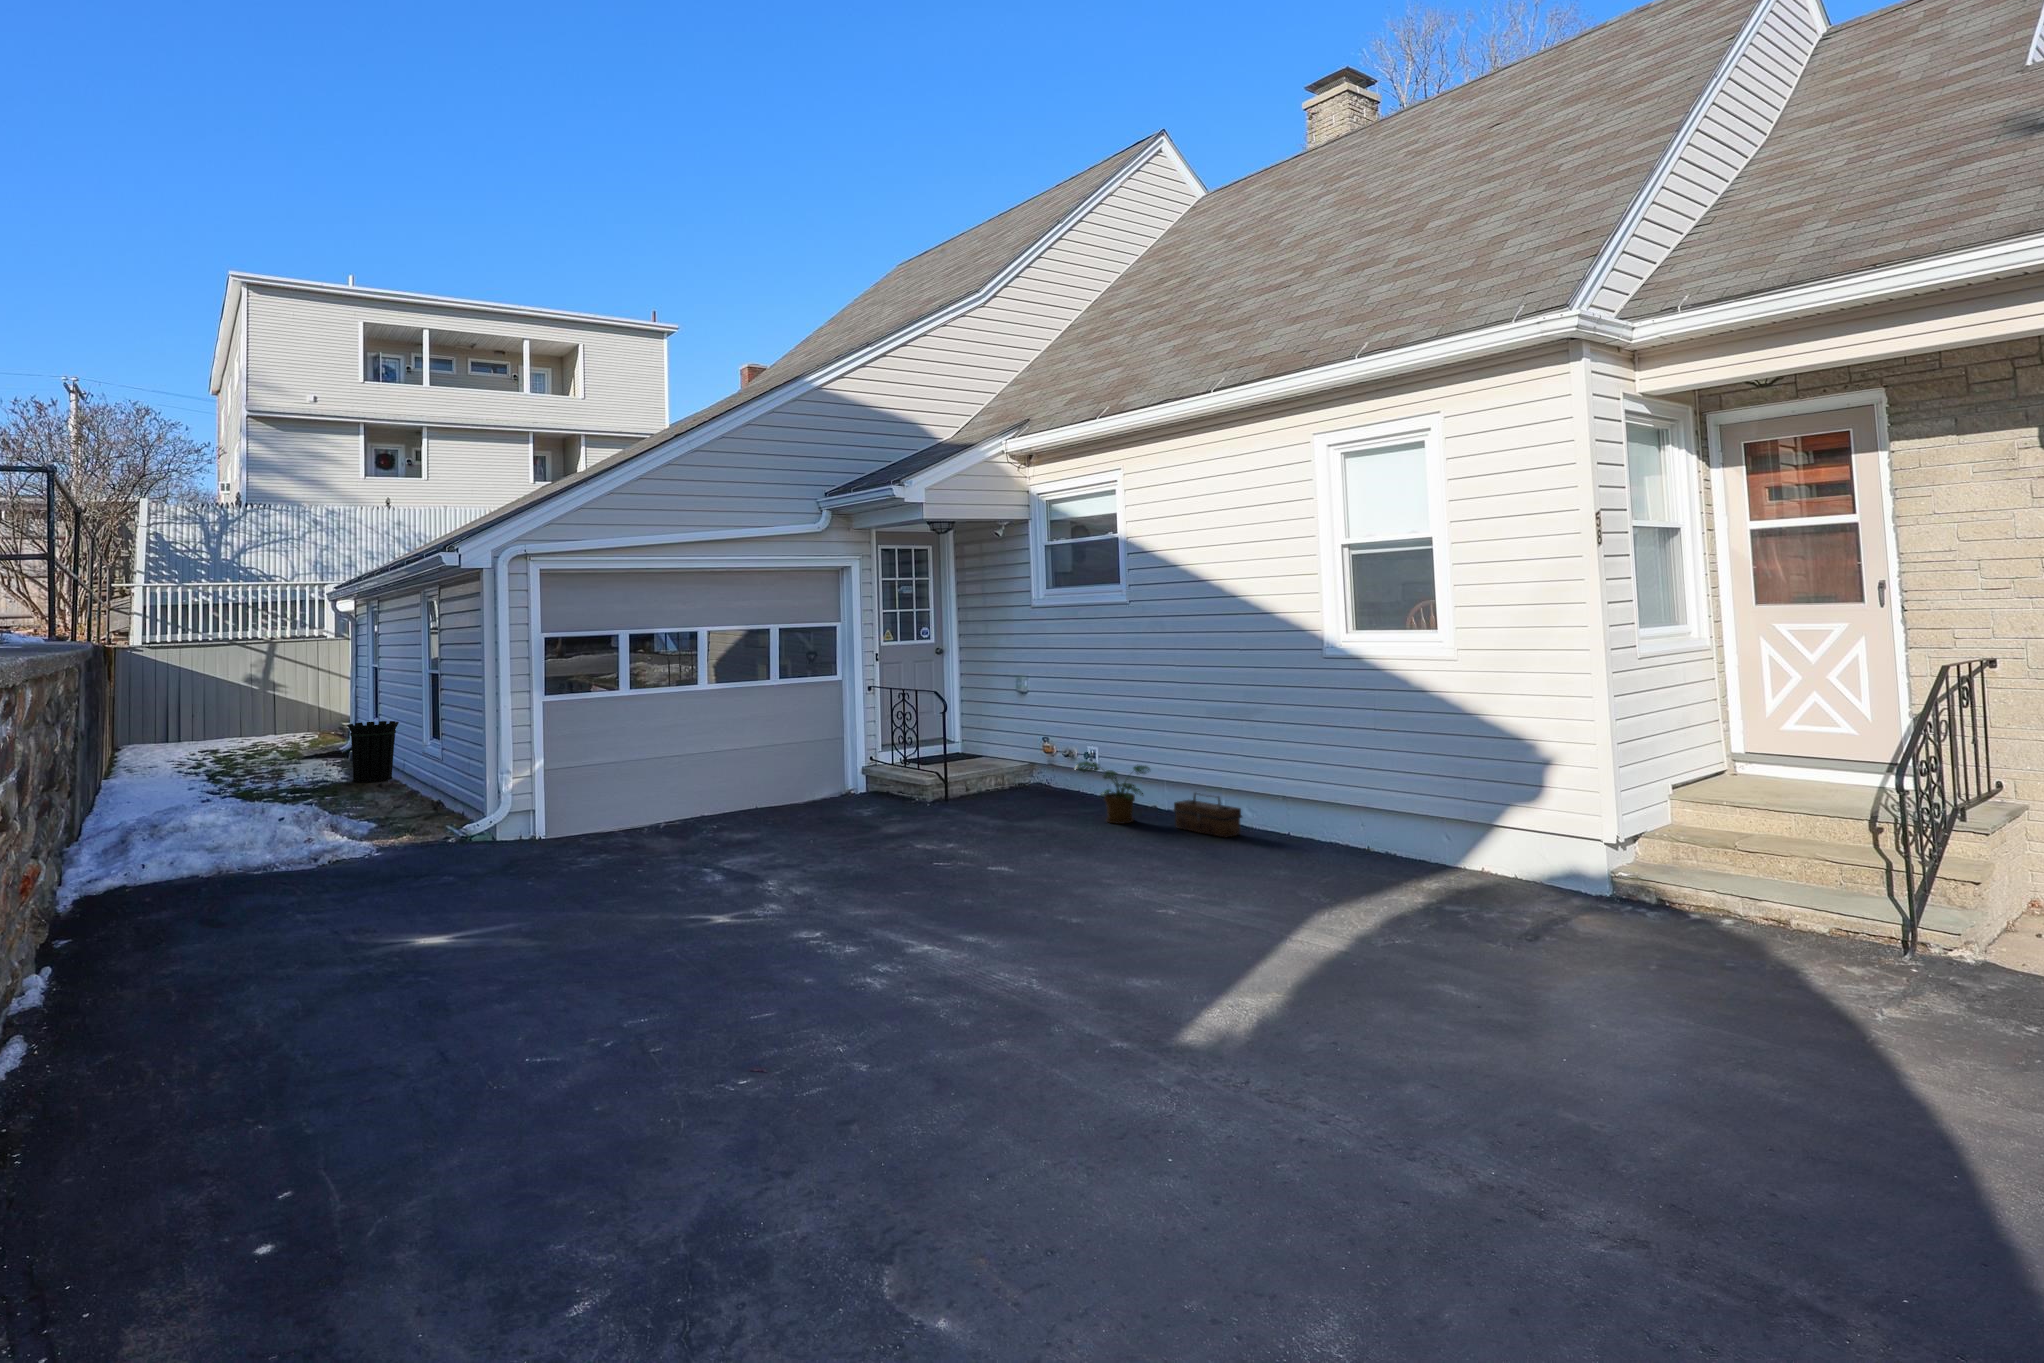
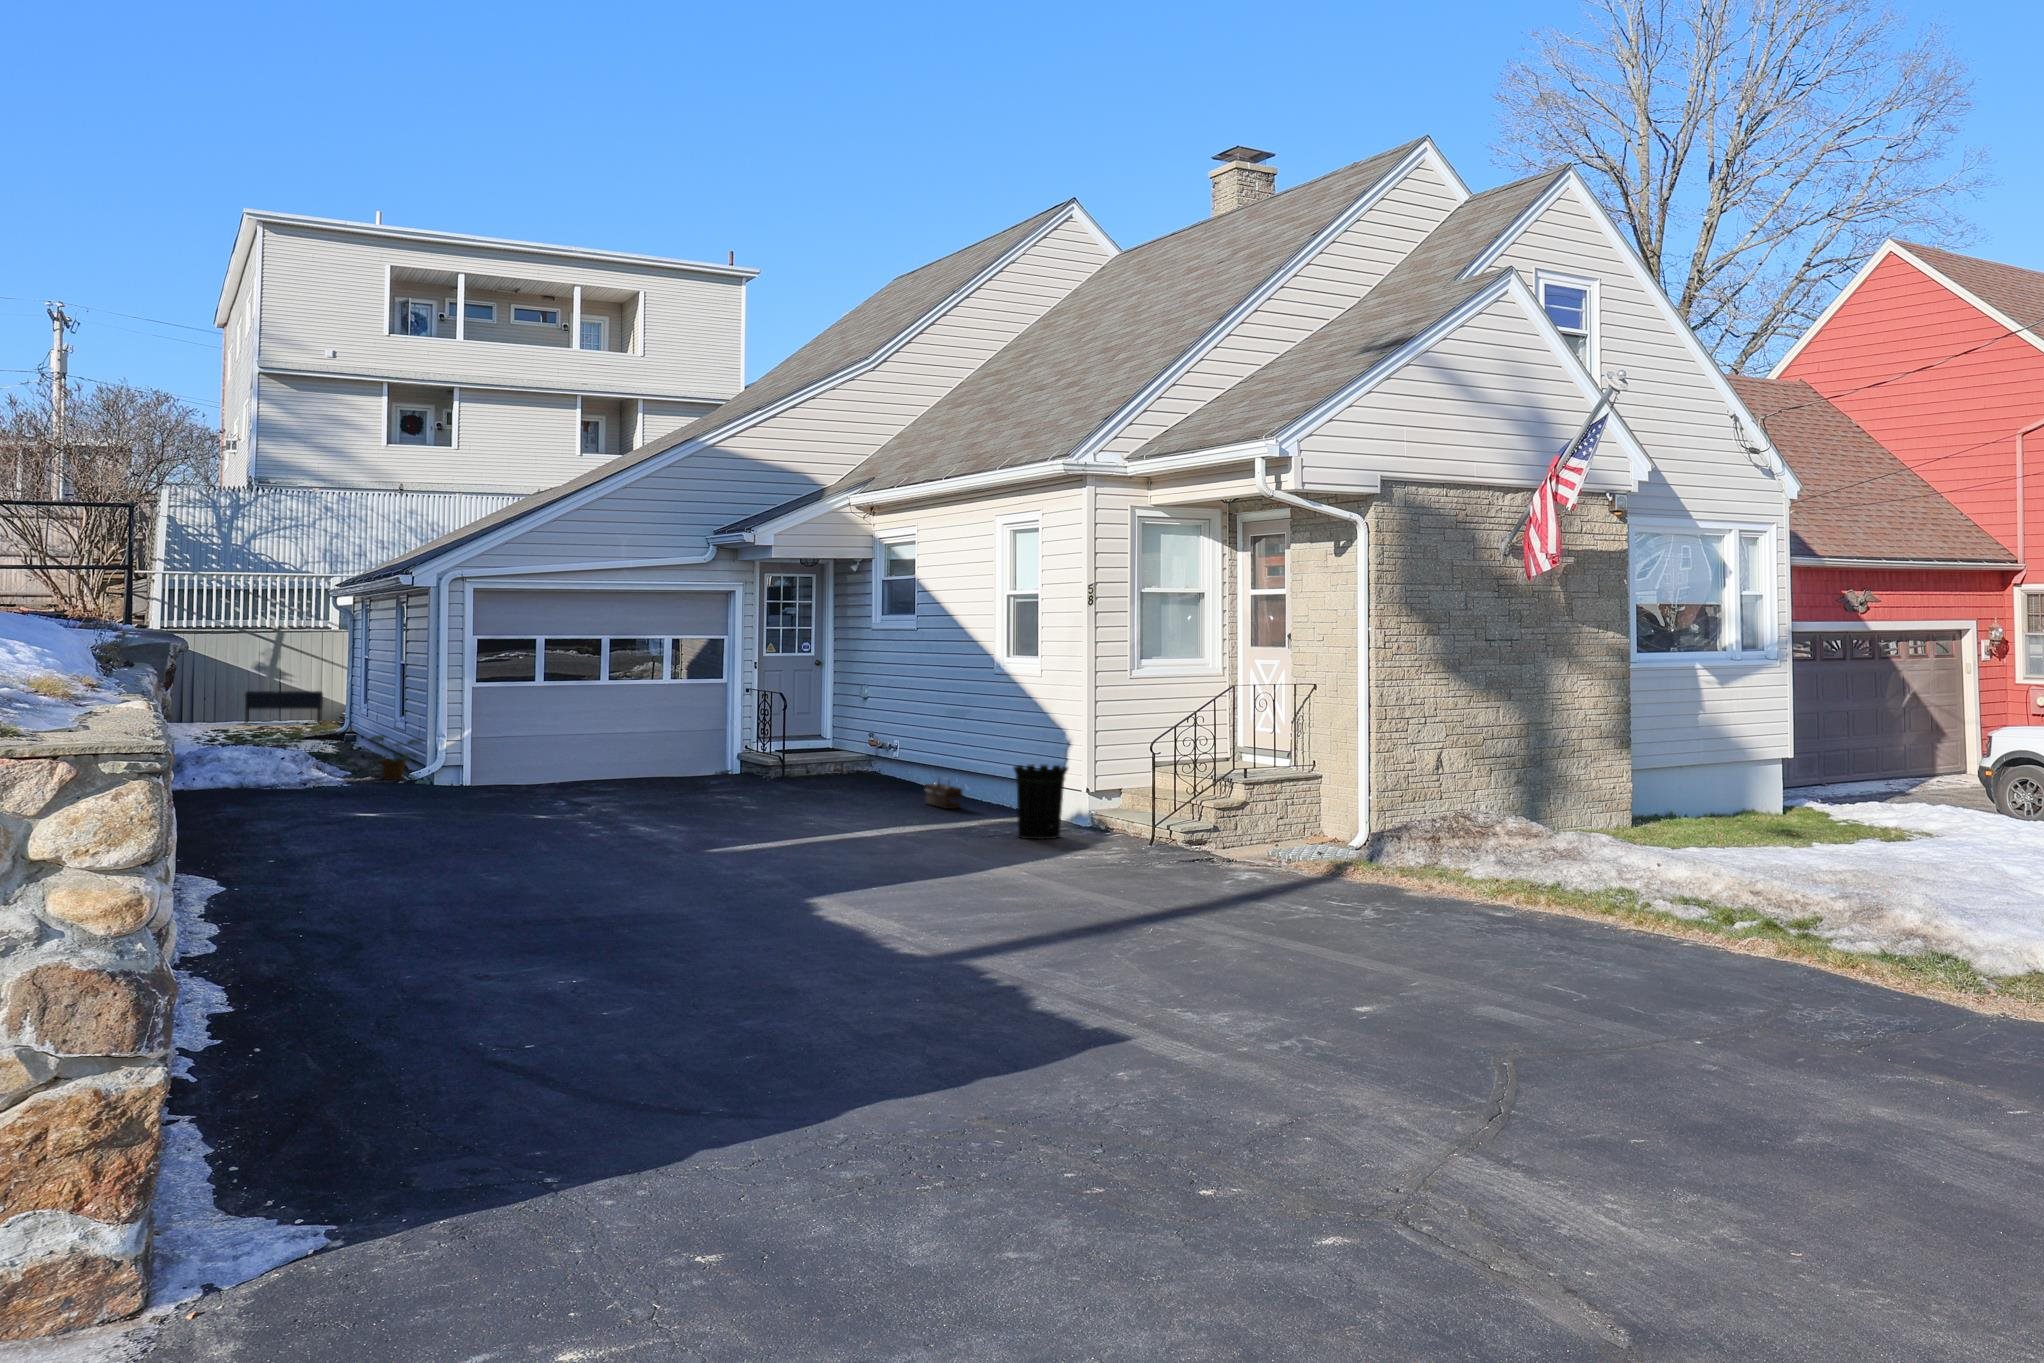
bench: none [236,702,321,742] -> present [245,691,323,724]
waste bin: present [347,721,399,783] -> present [1014,765,1068,839]
potted plant: present [1075,762,1150,823] -> present [369,735,421,780]

